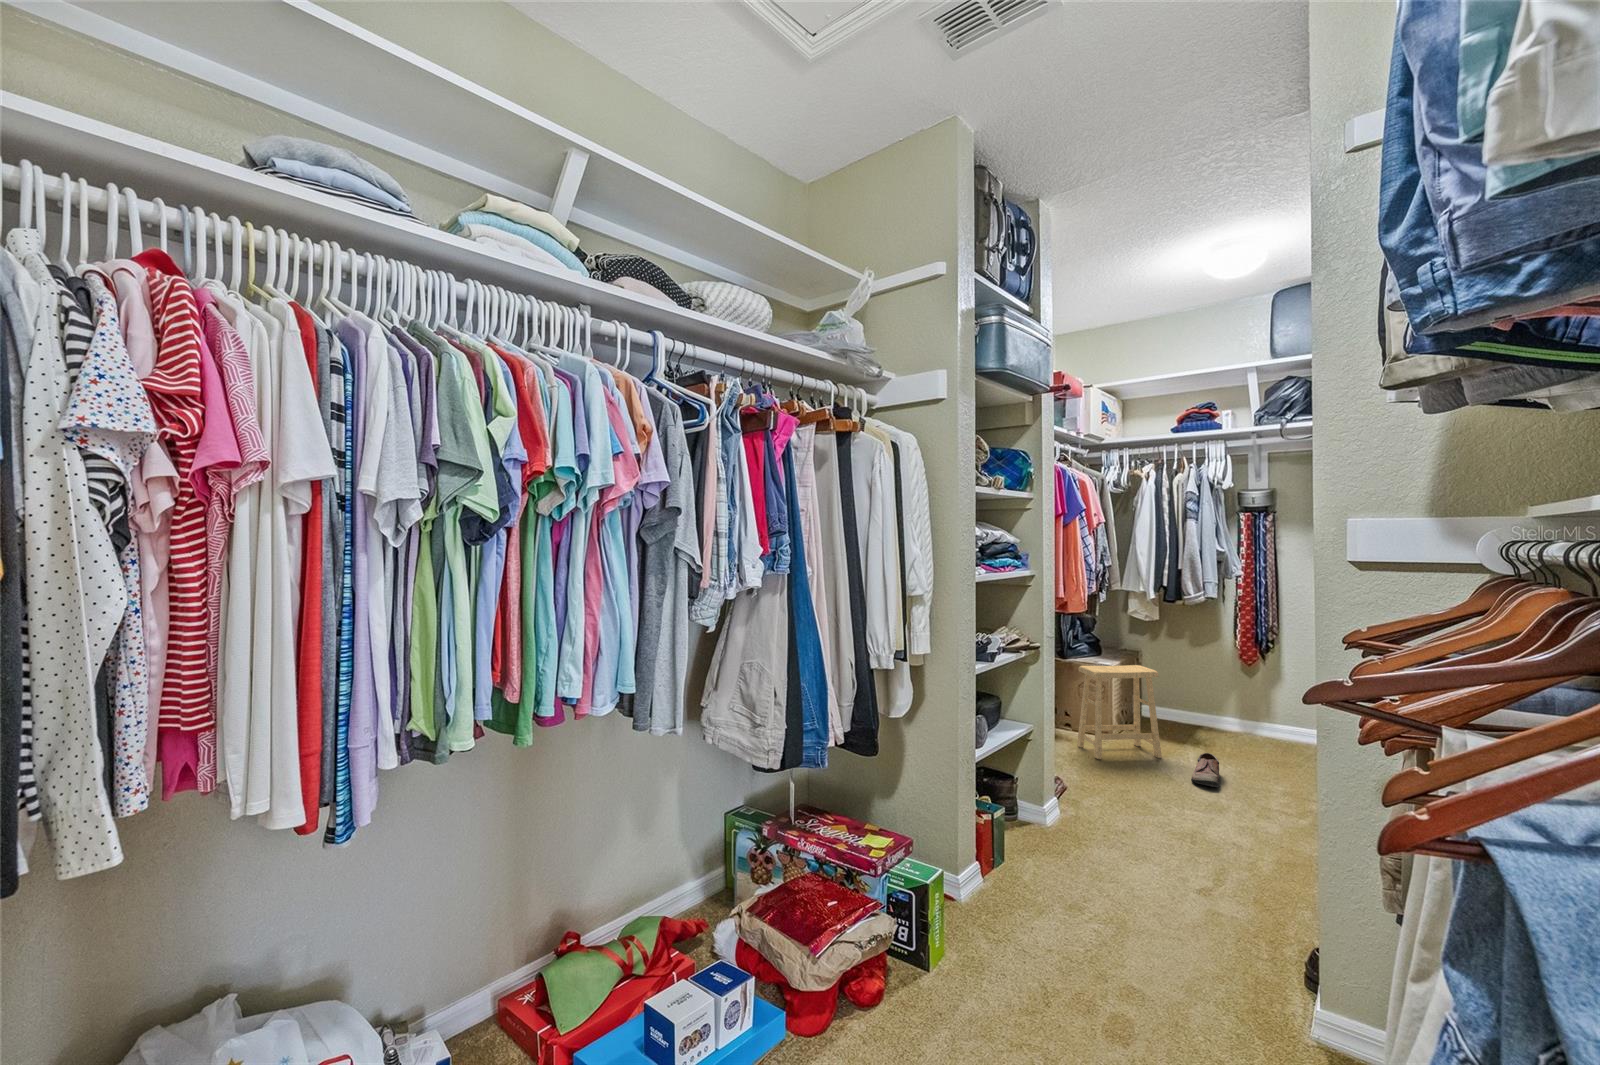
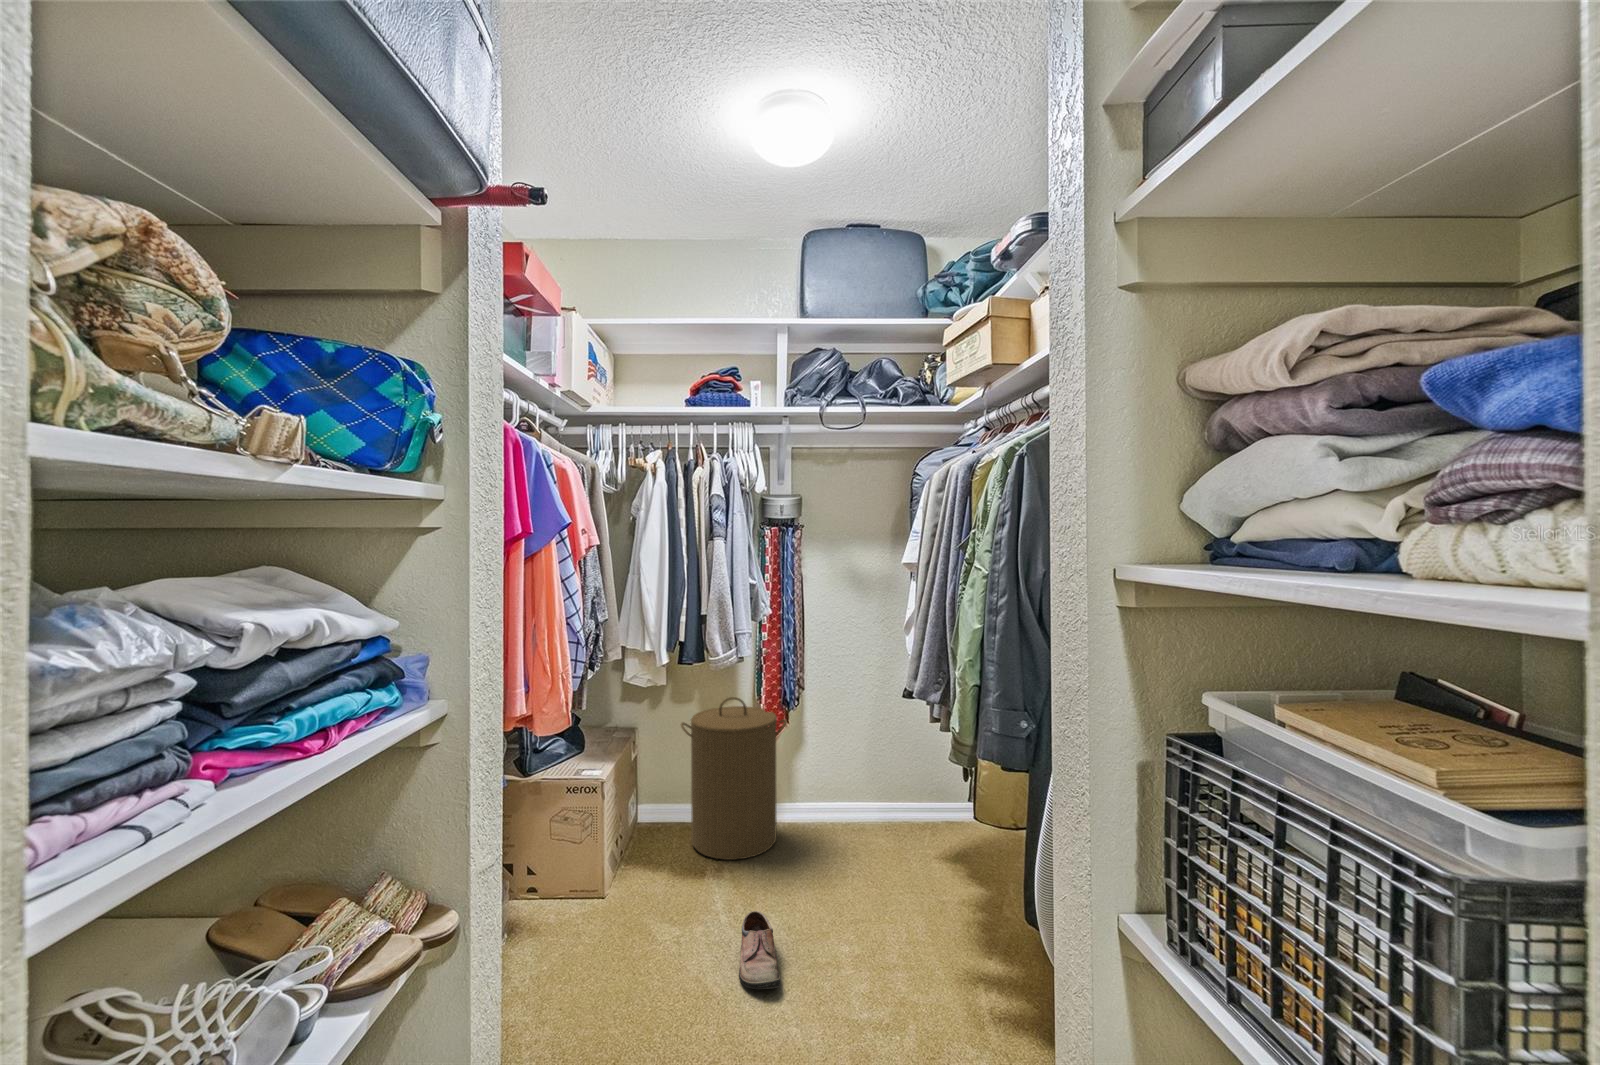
laundry hamper: none [1169,633,1257,744] -> present [681,697,787,860]
footstool: present [1077,665,1162,759] -> none [551,776,686,977]

